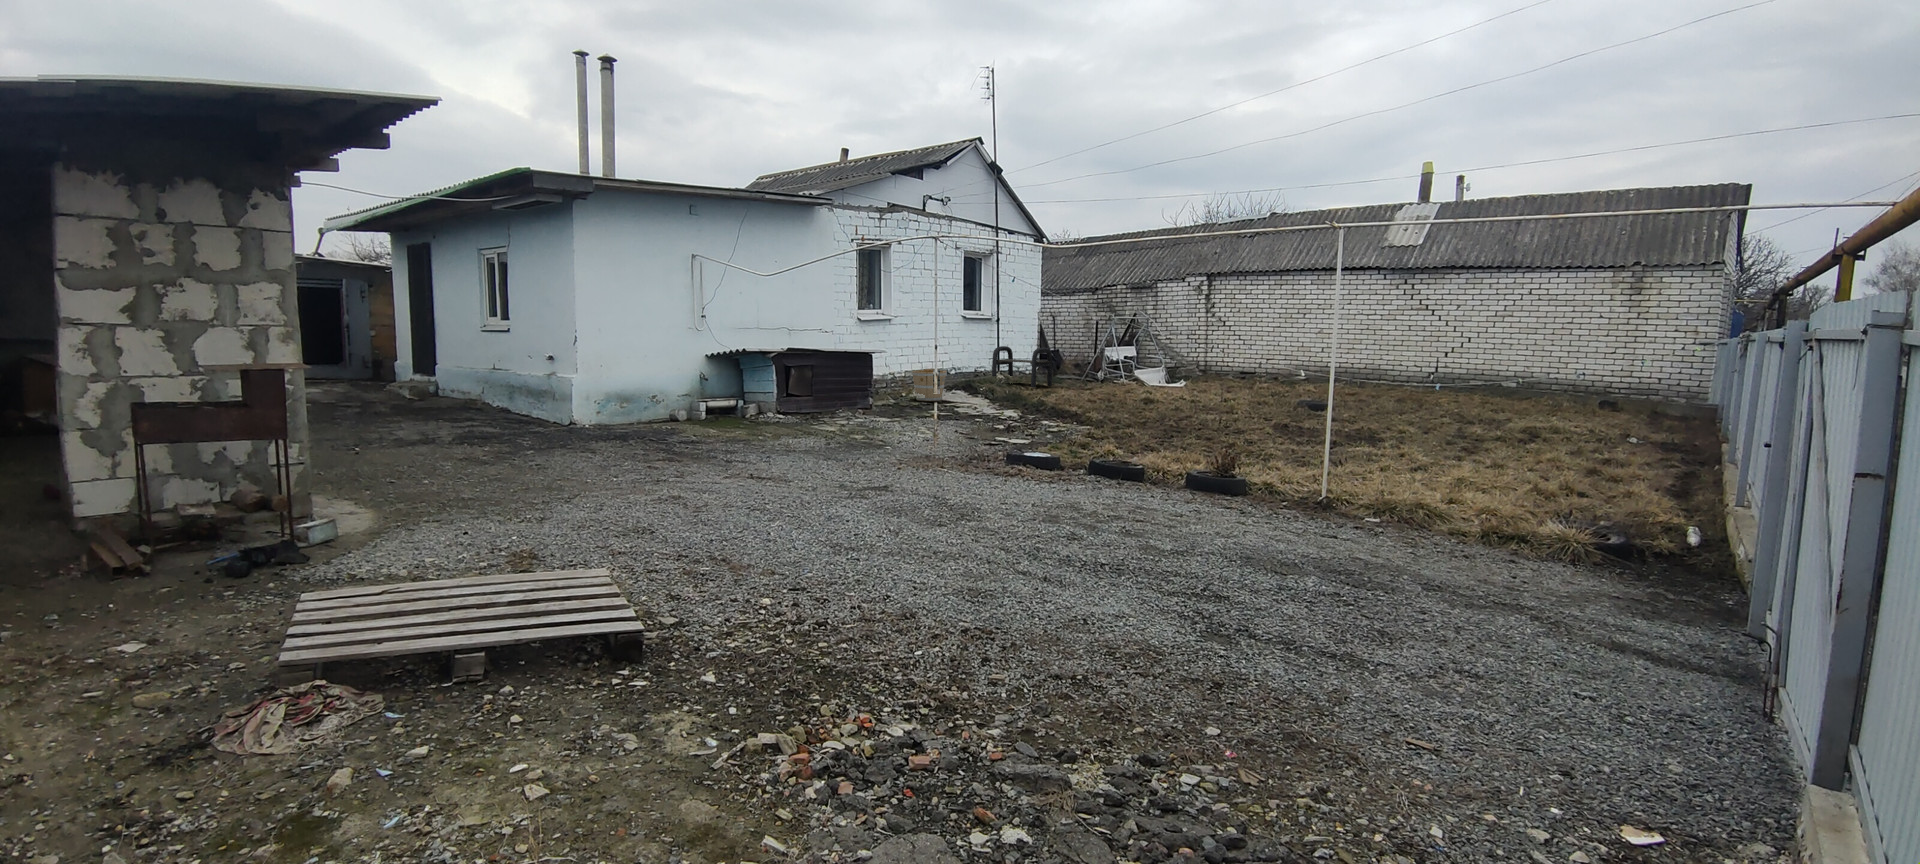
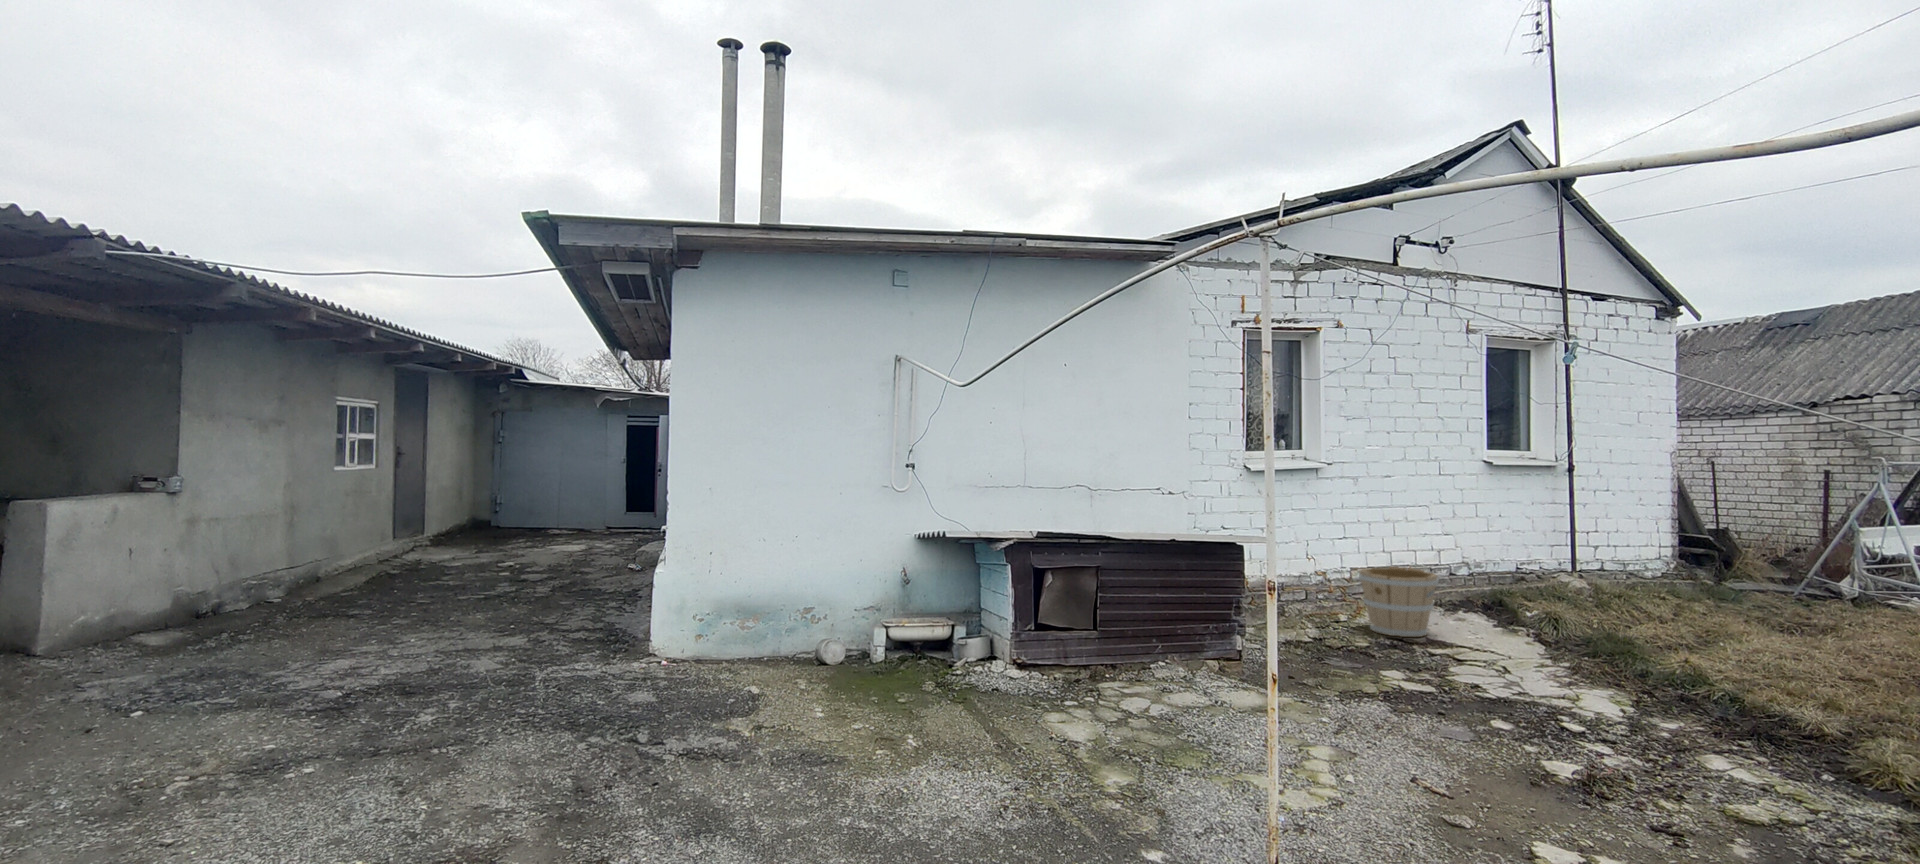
bench: present [992,346,1052,388] -> none [1559,521,1724,619]

